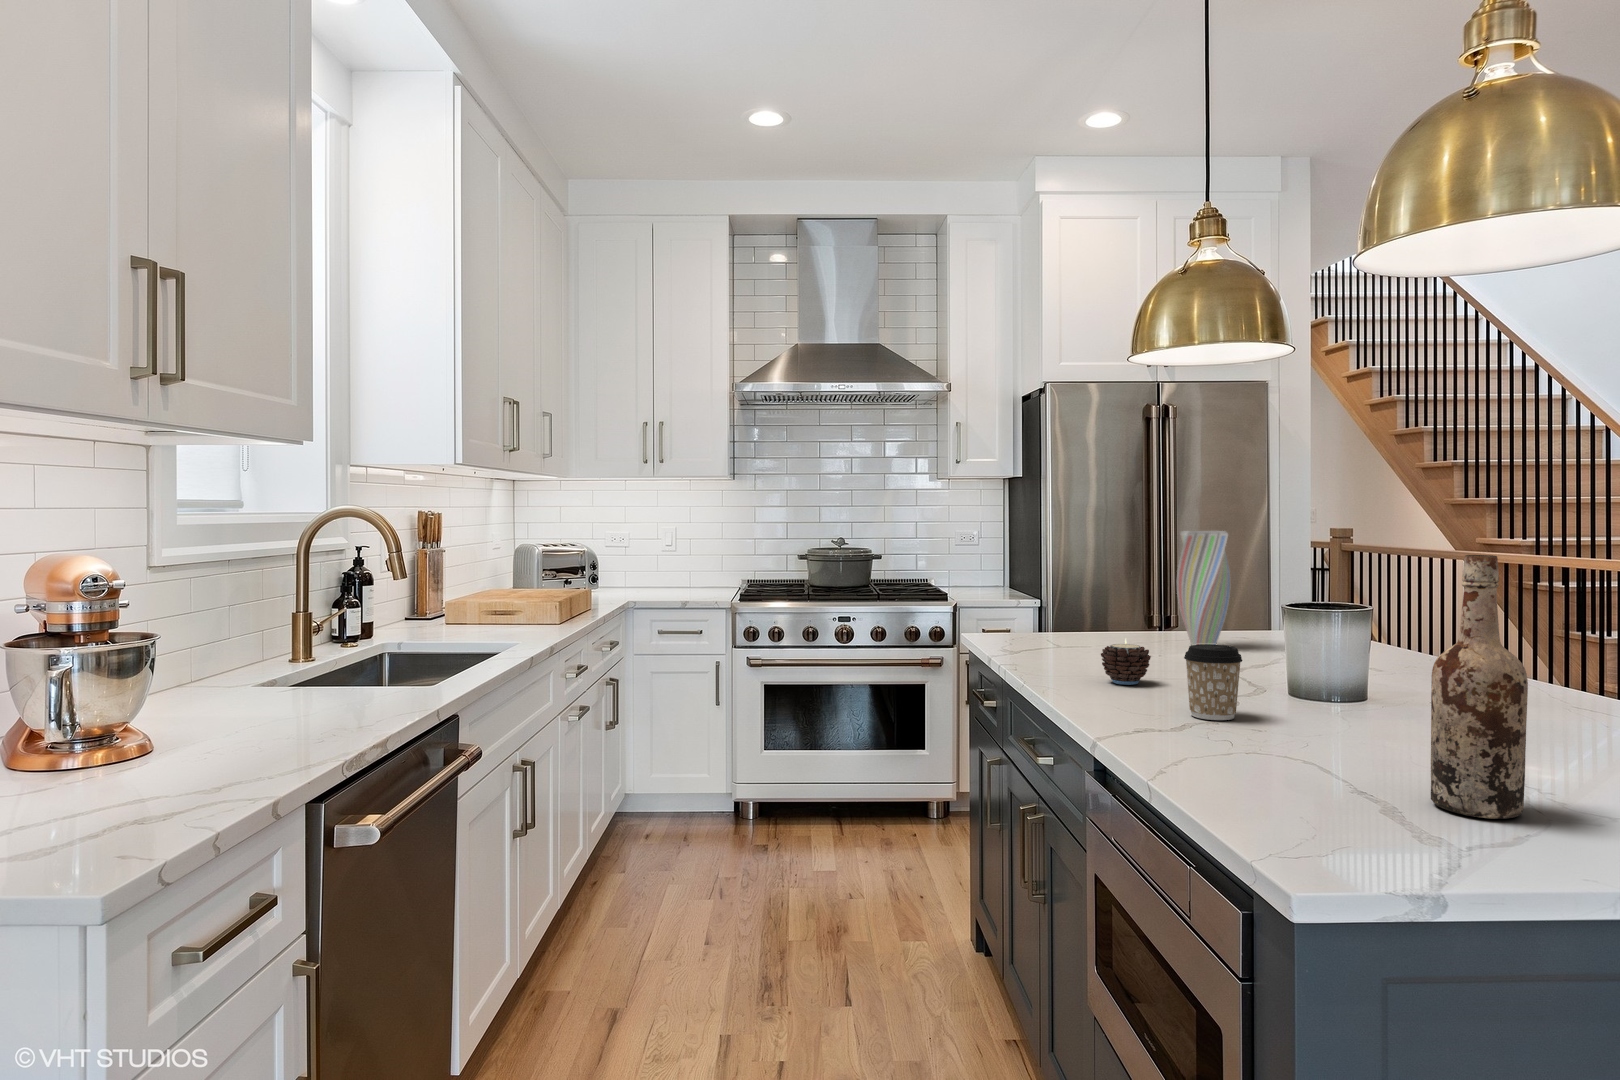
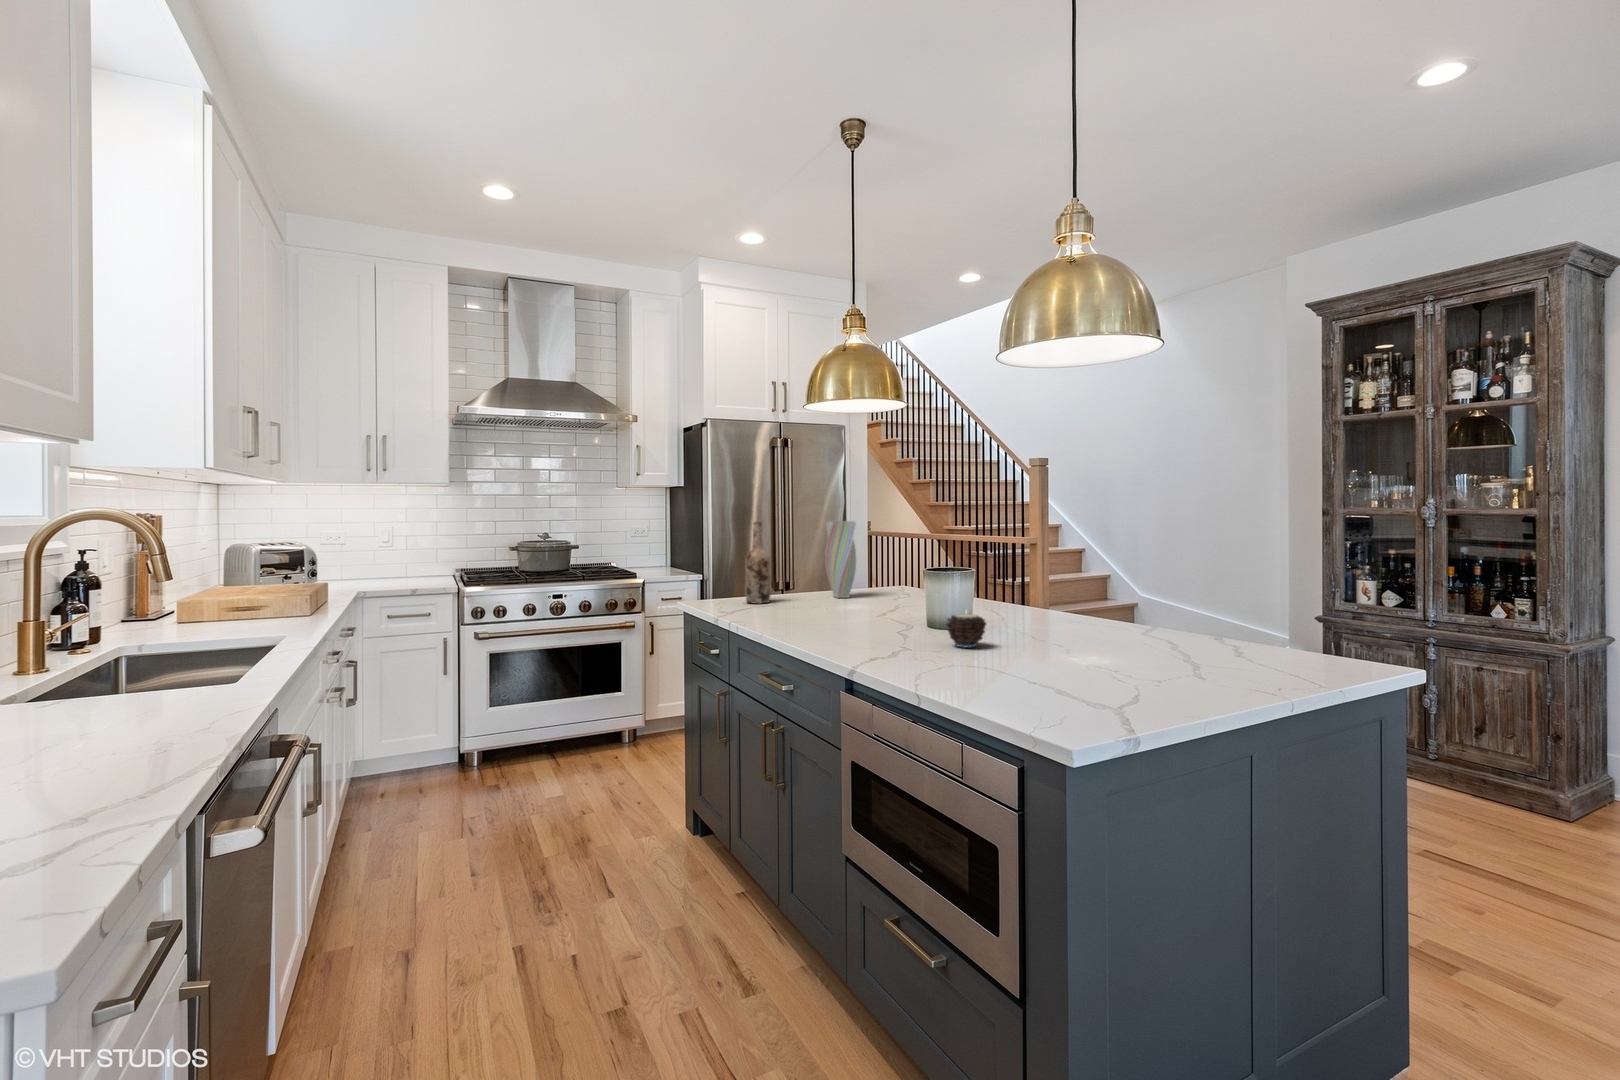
wine bottle: present [1431,555,1528,819] -> present [745,522,770,604]
candle: present [1101,639,1151,685] -> present [946,614,986,648]
coffee cup: present [1184,644,1242,720] -> none [869,589,902,635]

